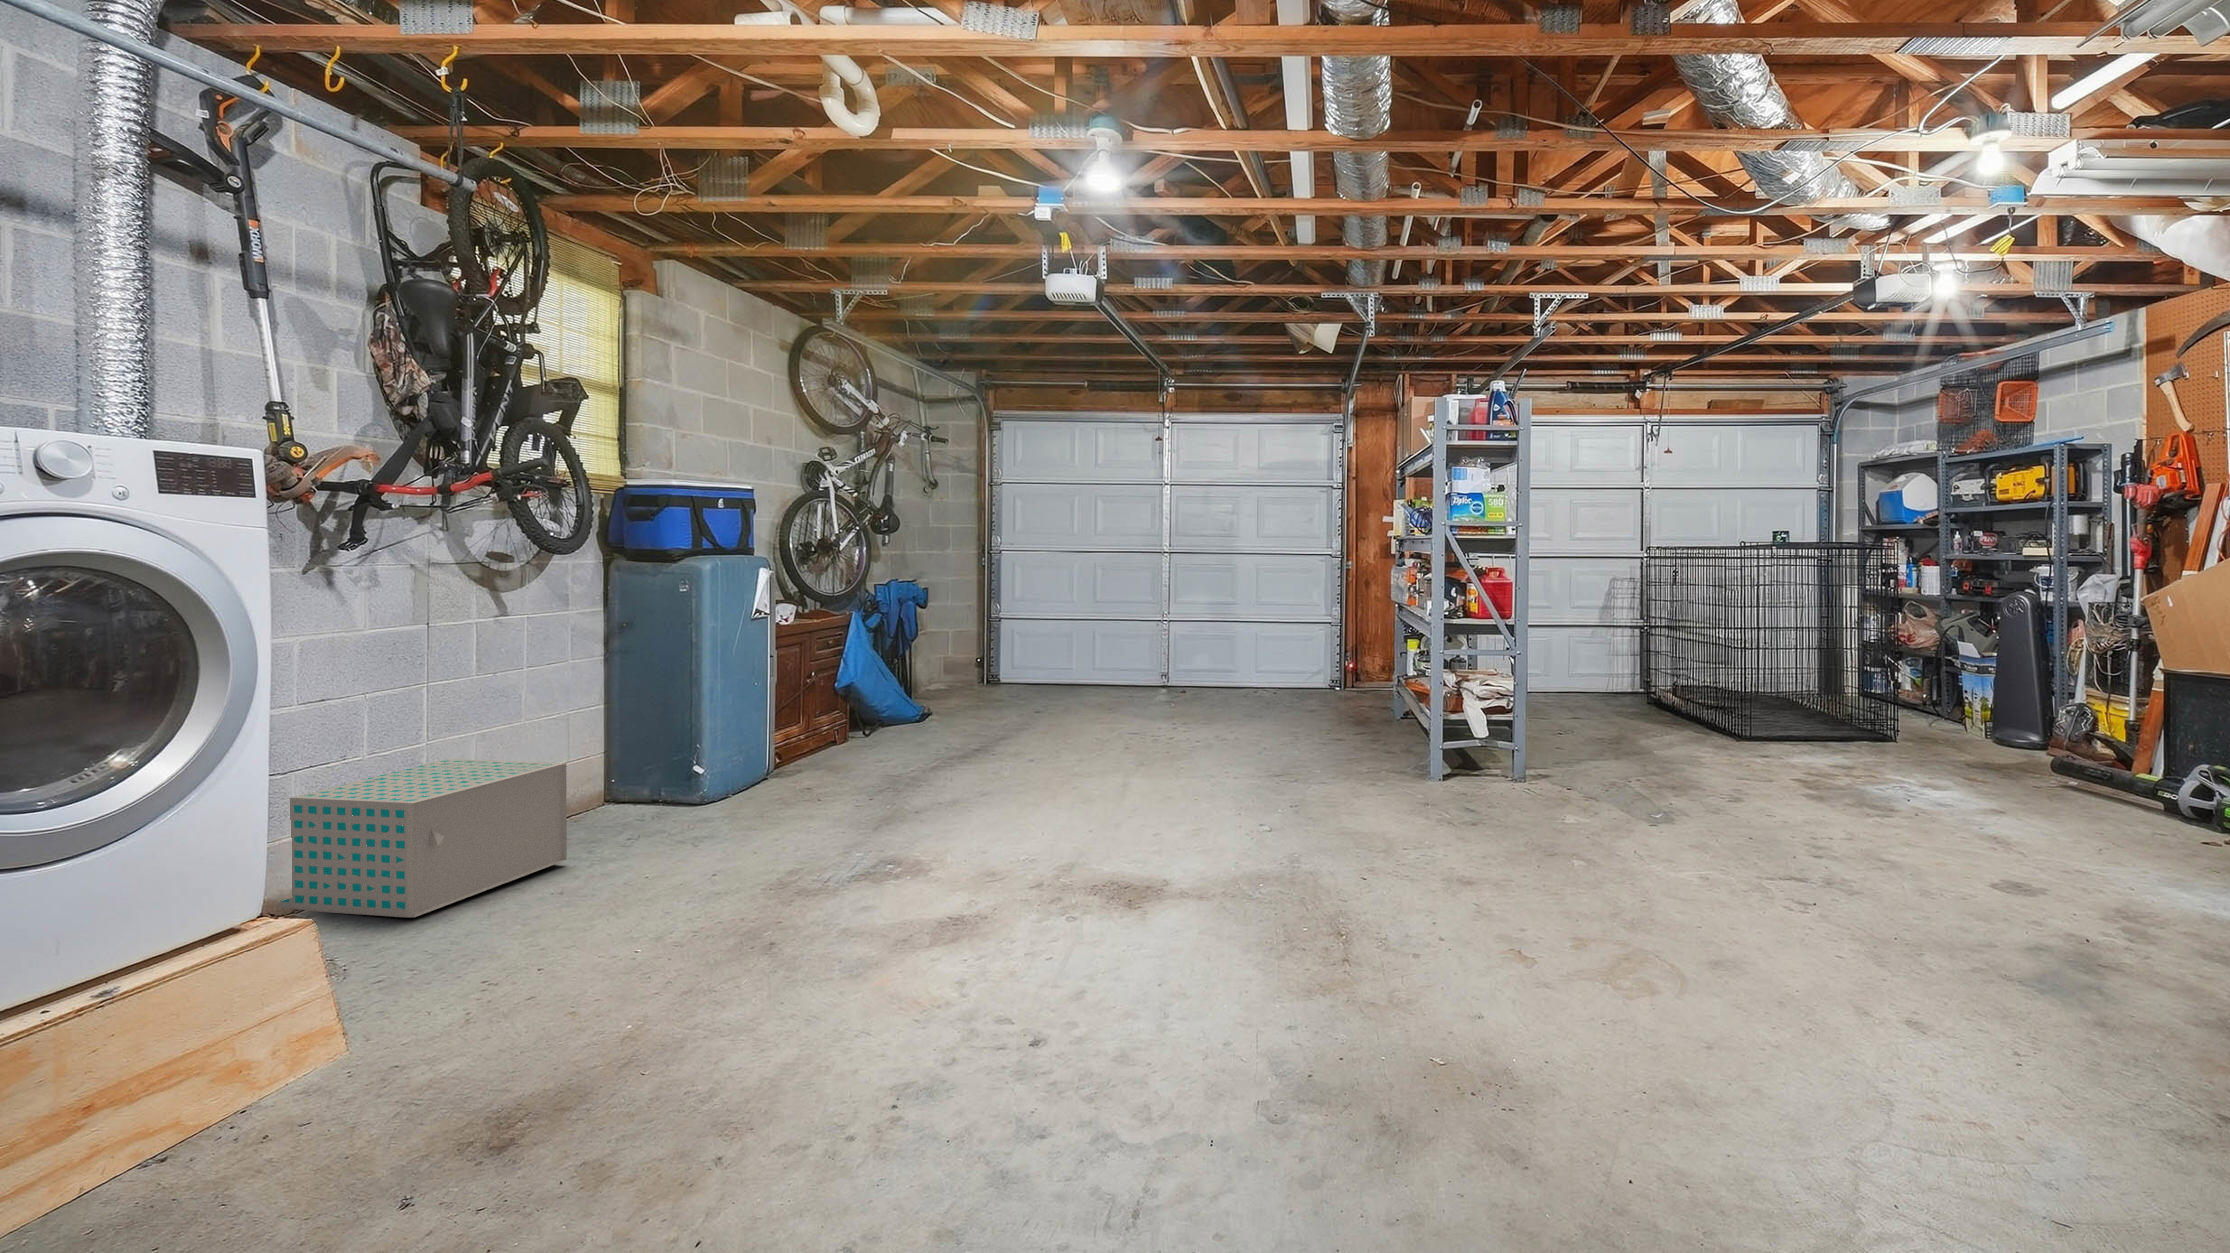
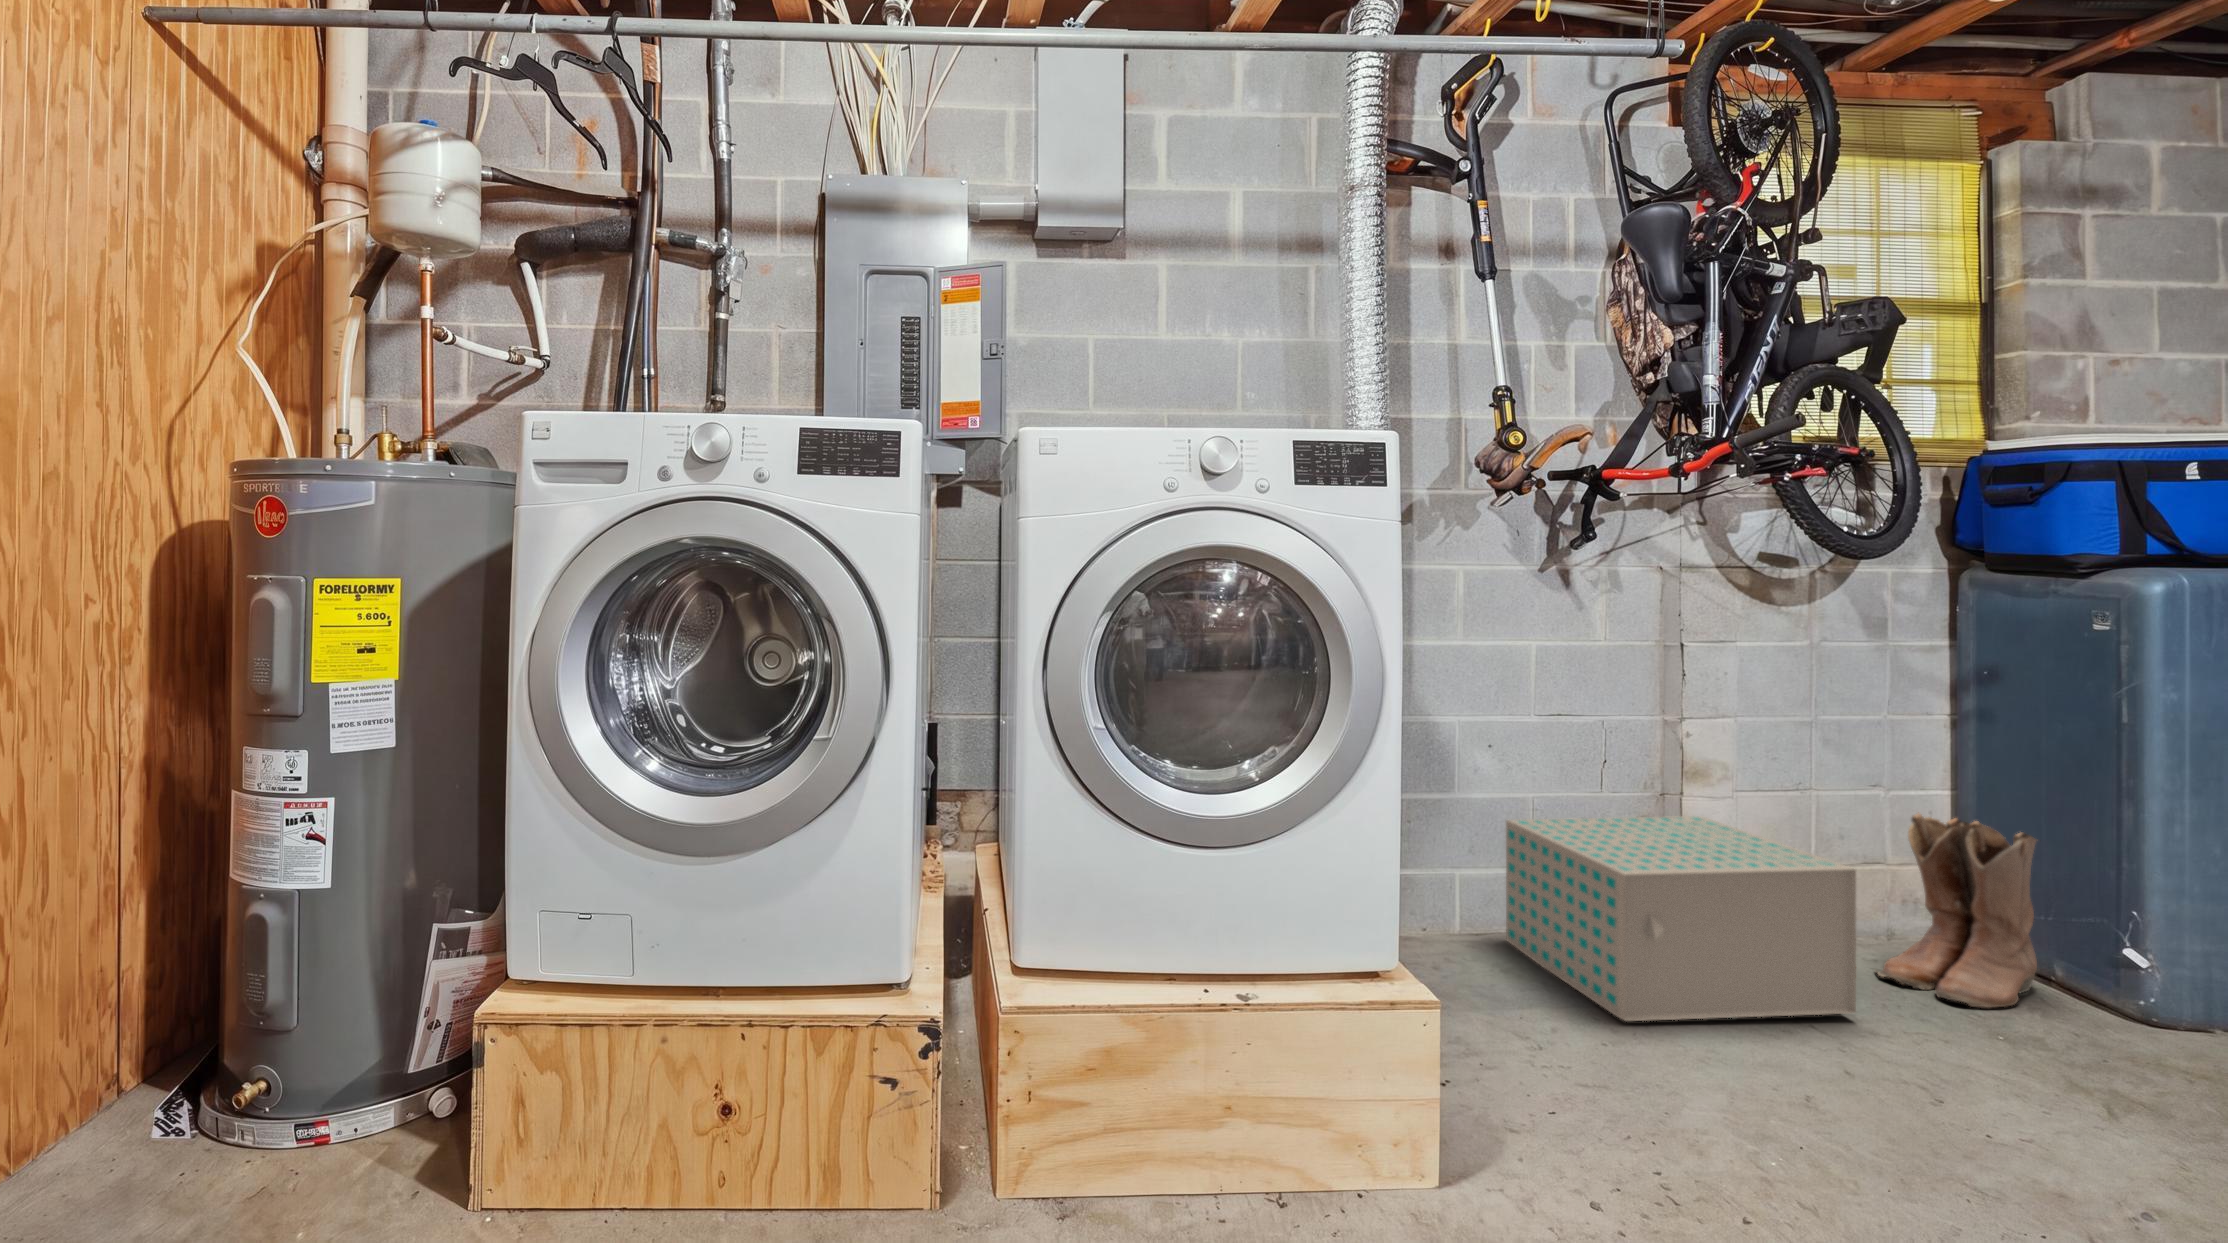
boots: none [569,723,658,839] -> present [1878,813,2037,1008]

